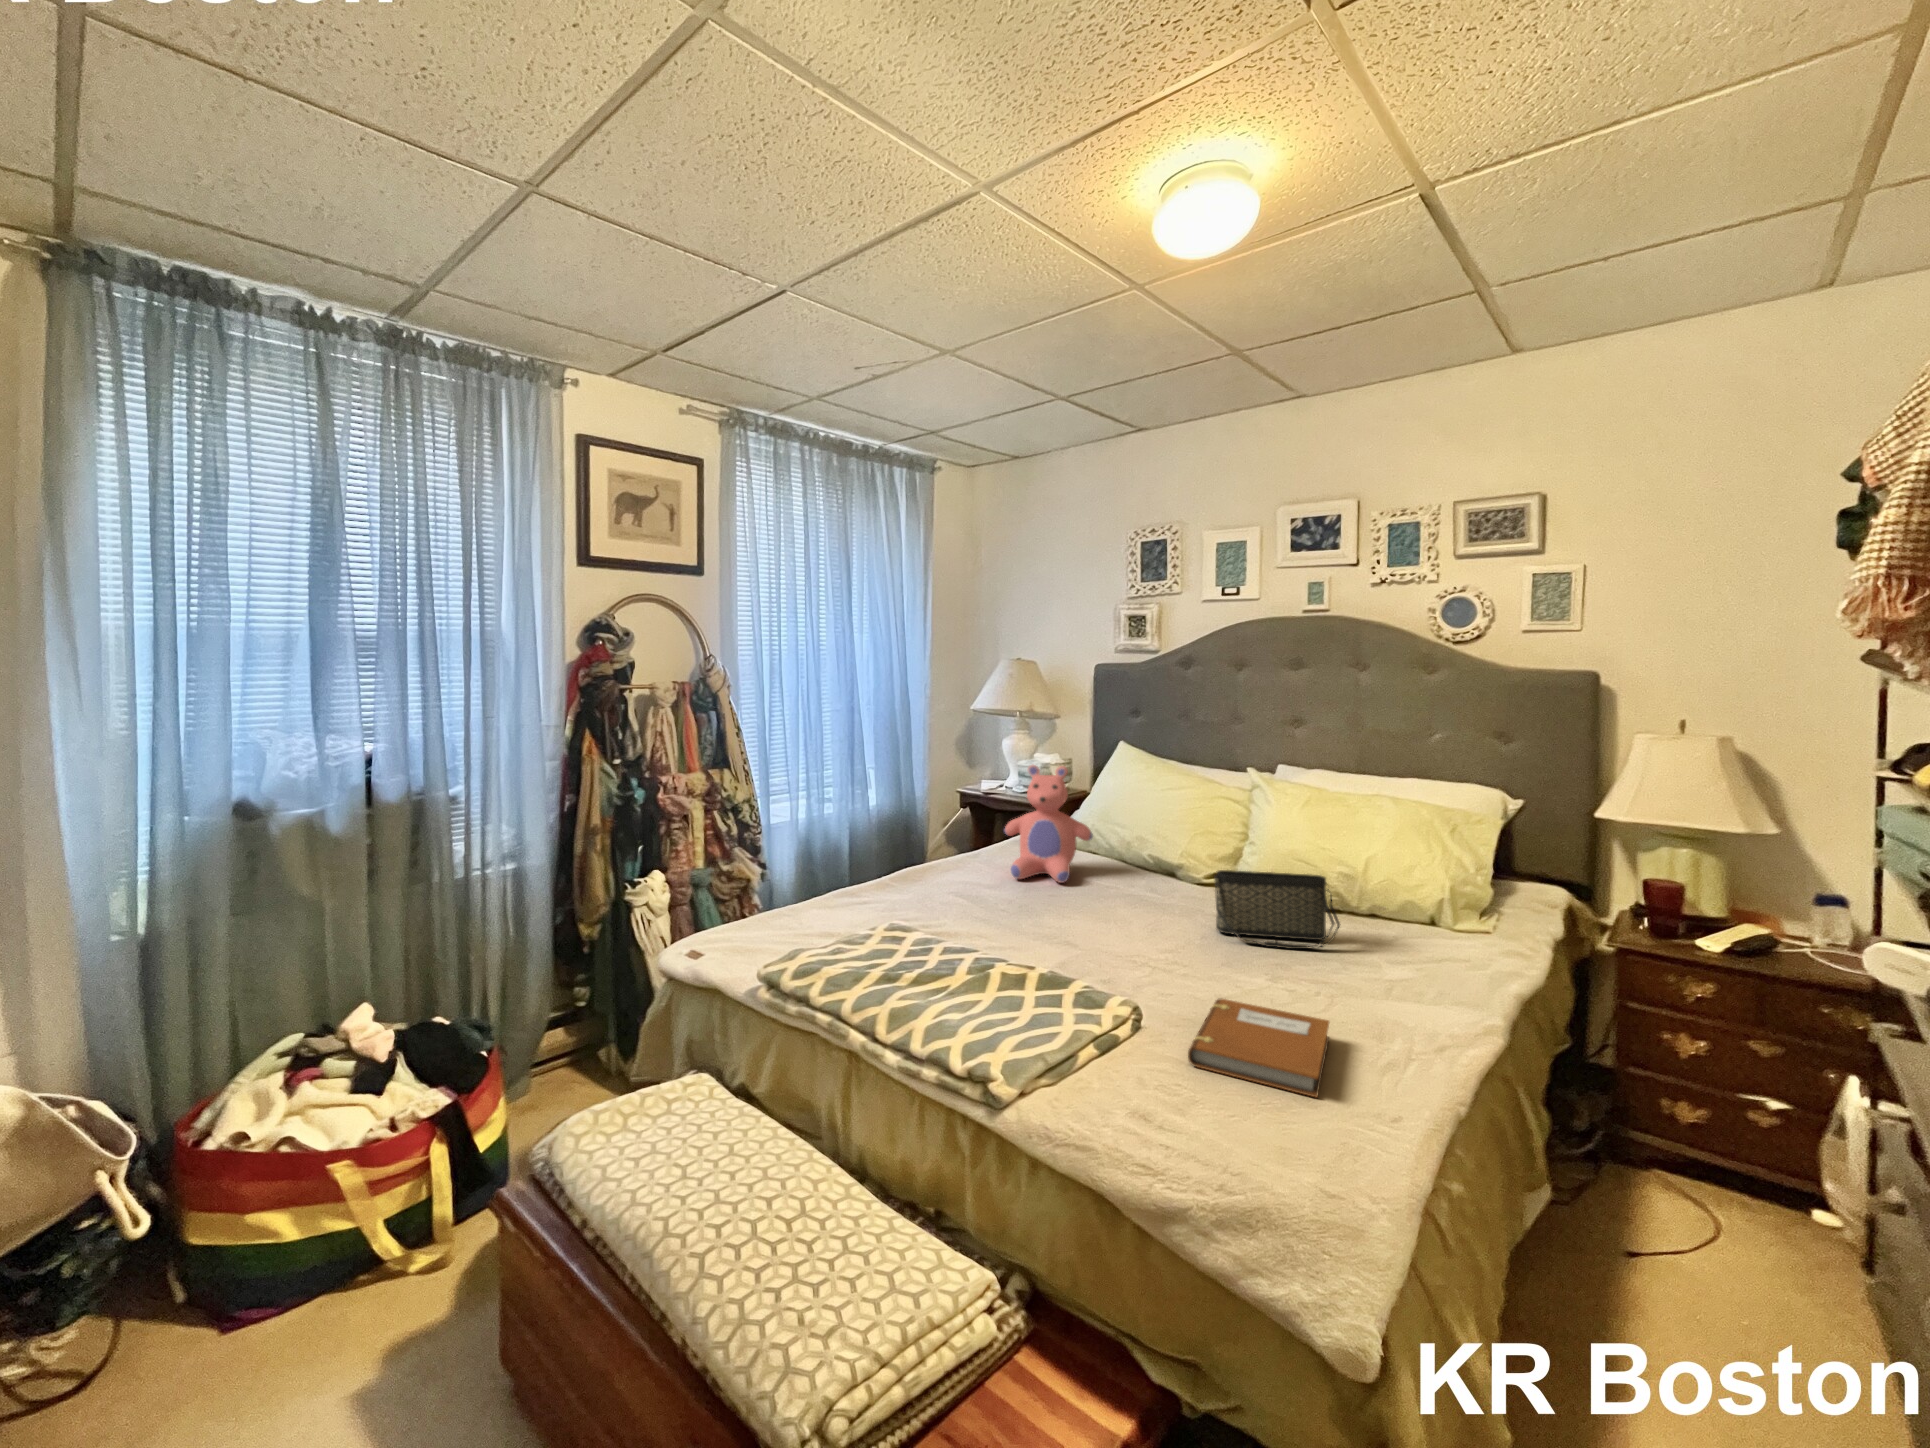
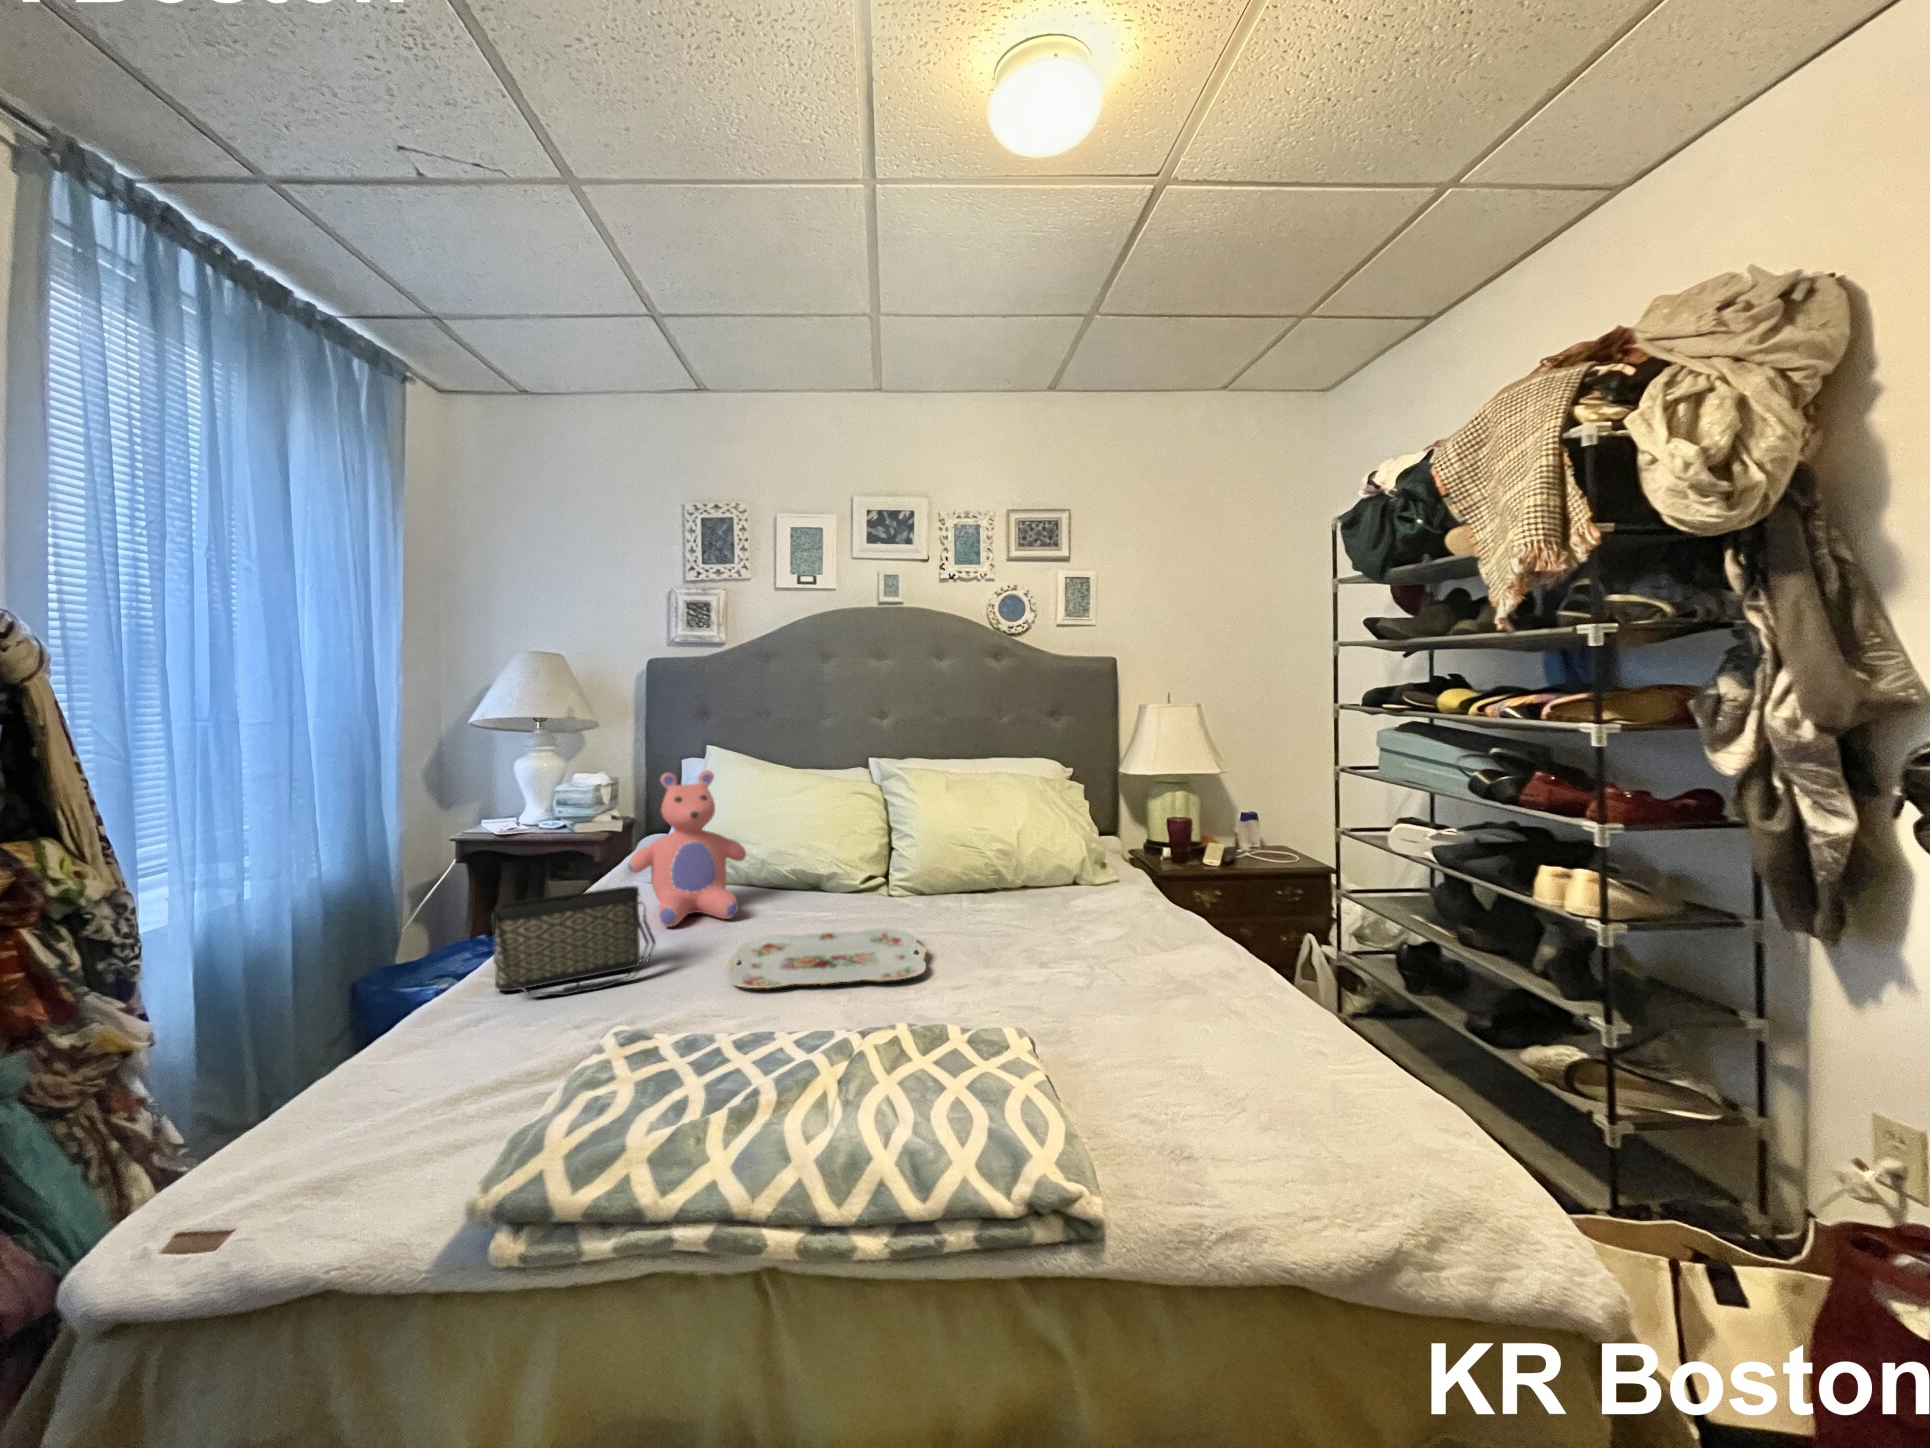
handbag: present [1214,870,1340,949] -> present [491,886,656,995]
serving tray: none [1000,899,1168,953] -> present [728,929,927,988]
notebook: present [1188,999,1329,1097] -> none [1088,979,1285,1074]

